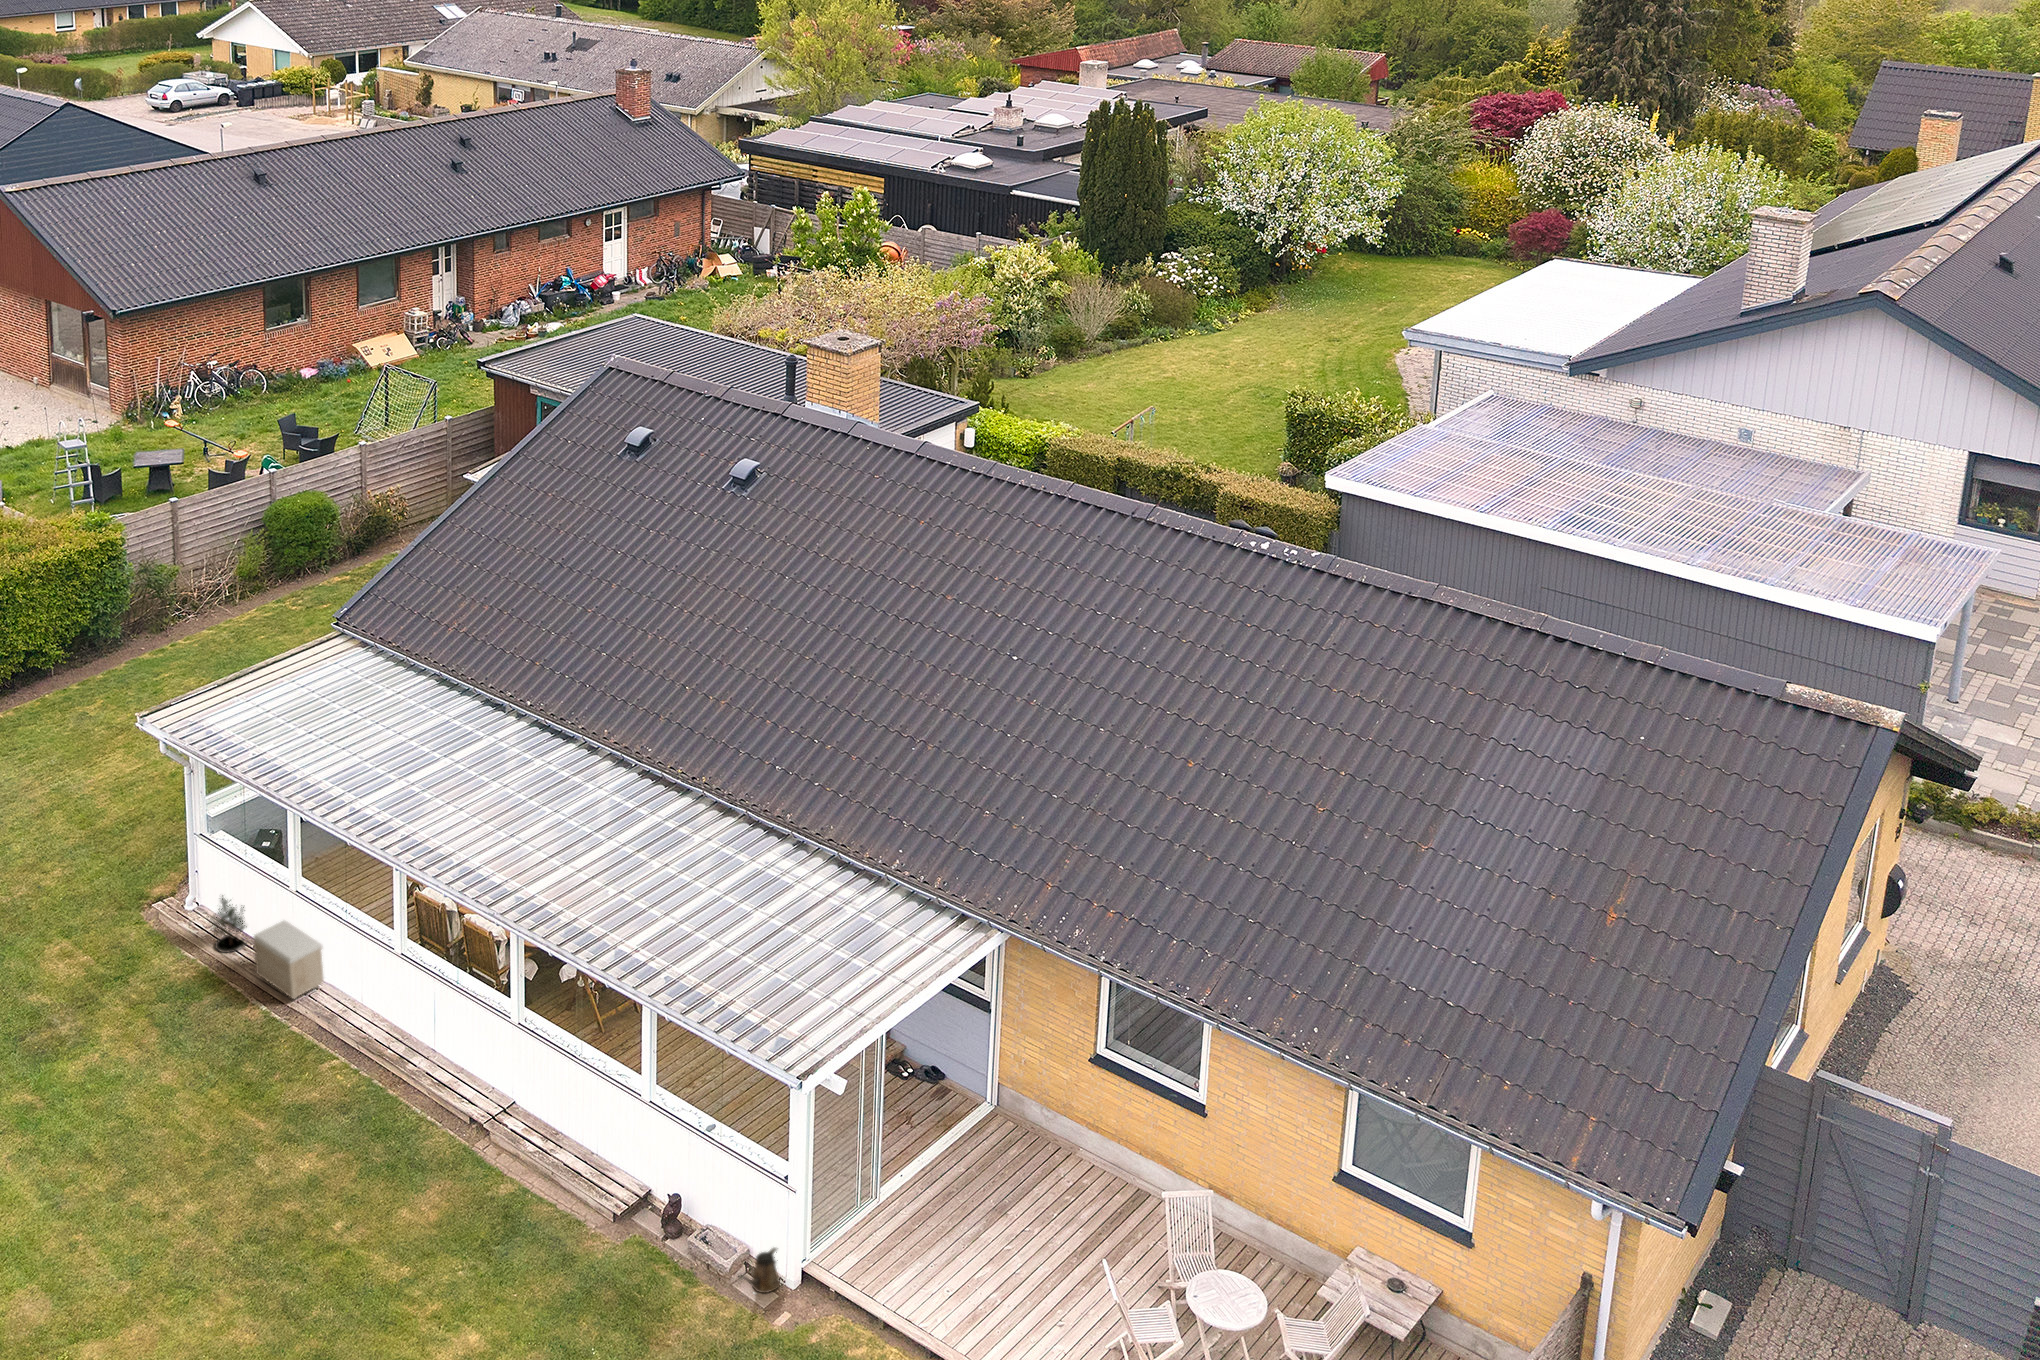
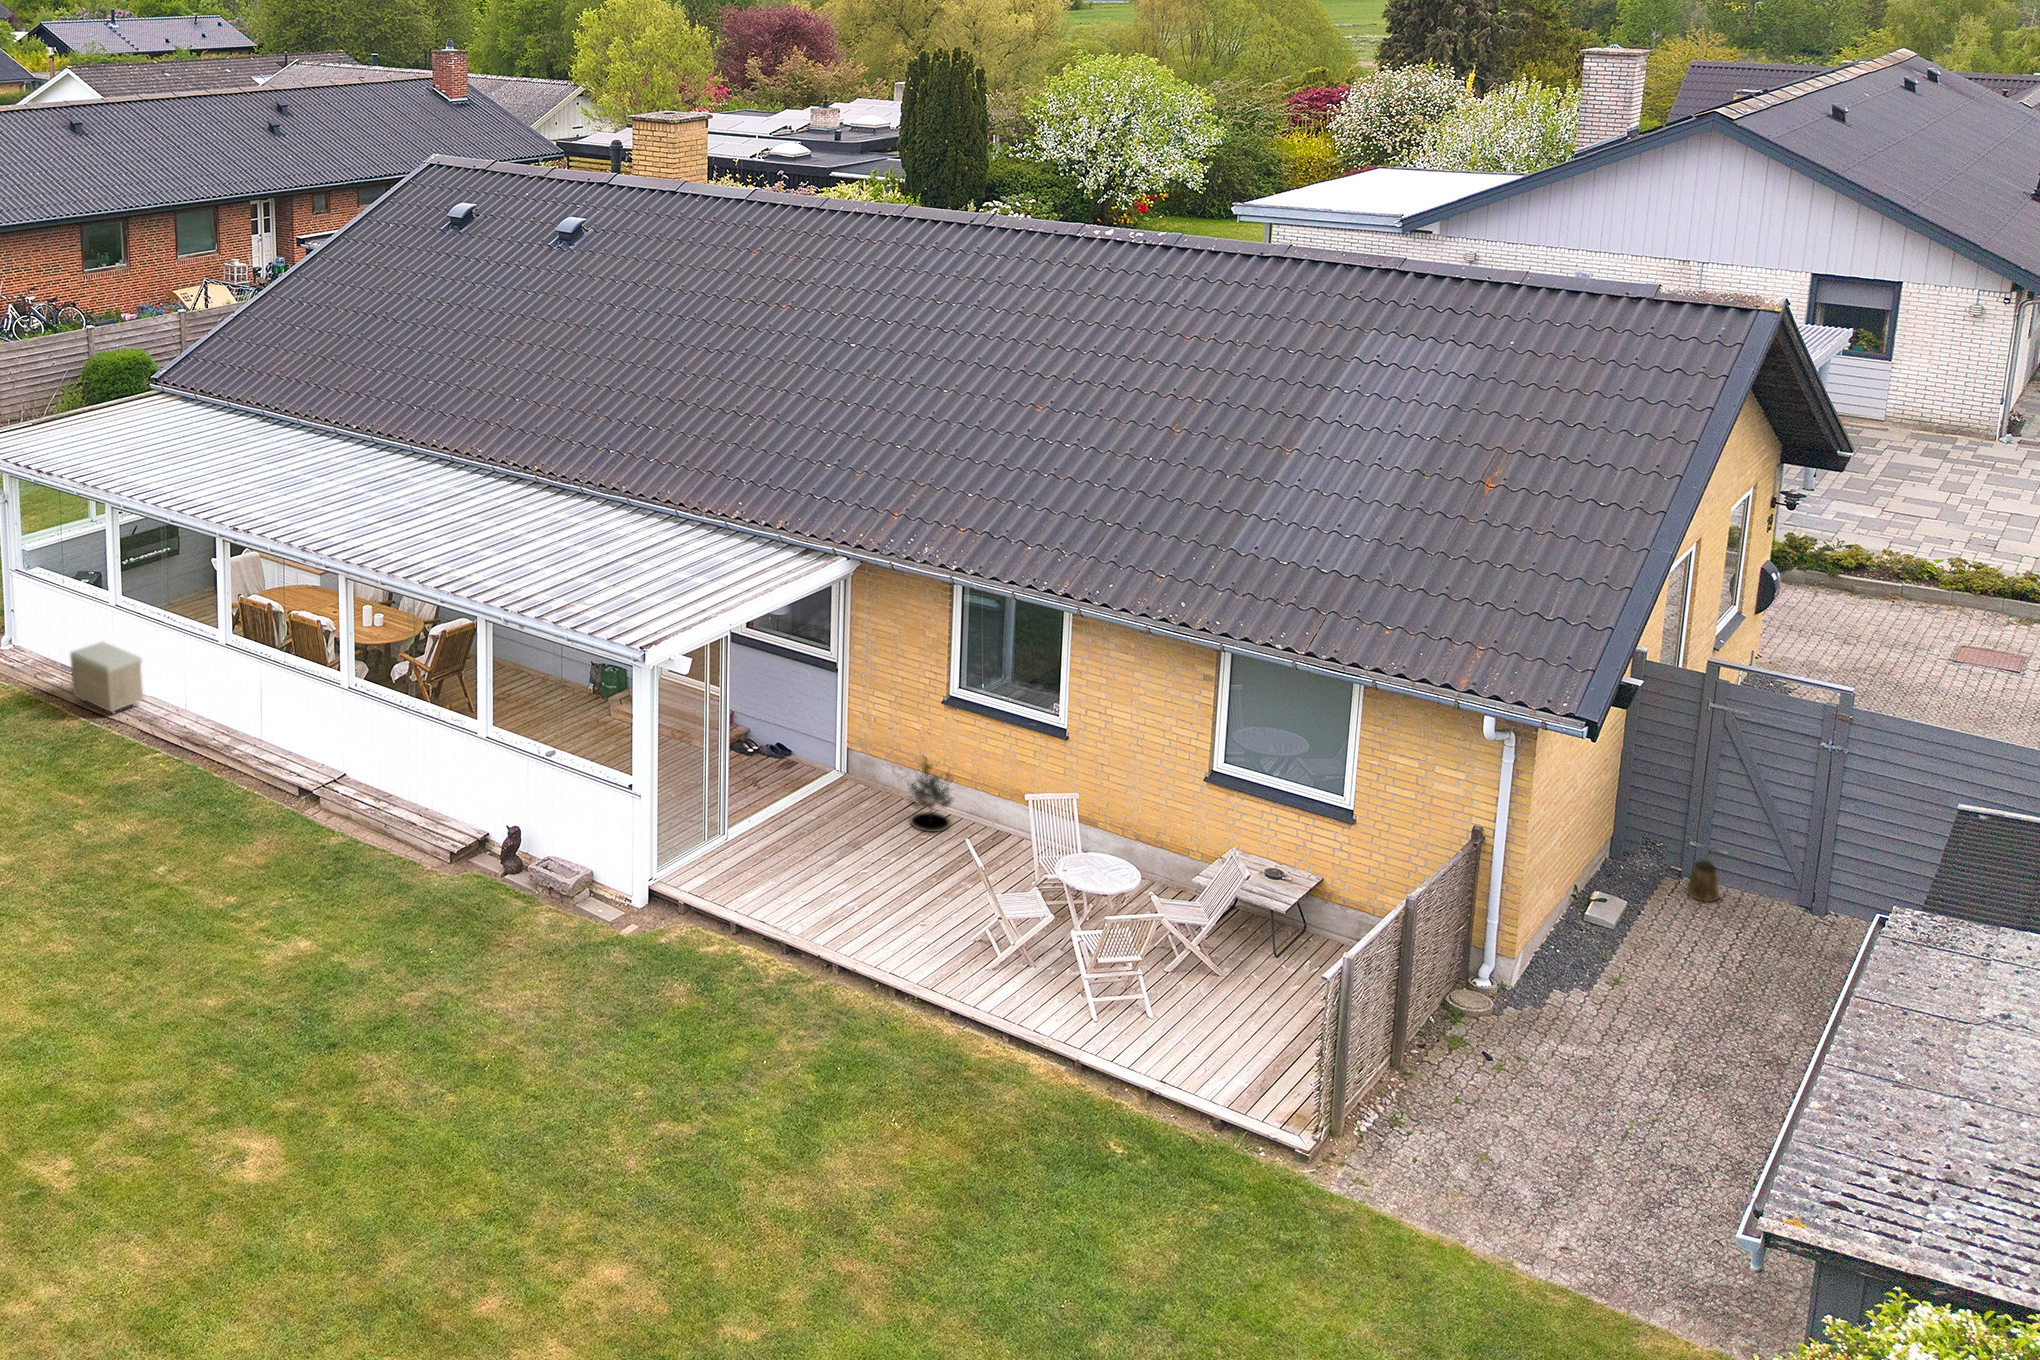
potted tree: present [207,895,247,953] -> present [907,758,952,832]
watering can: present [740,1248,780,1293] -> present [1685,858,1720,902]

